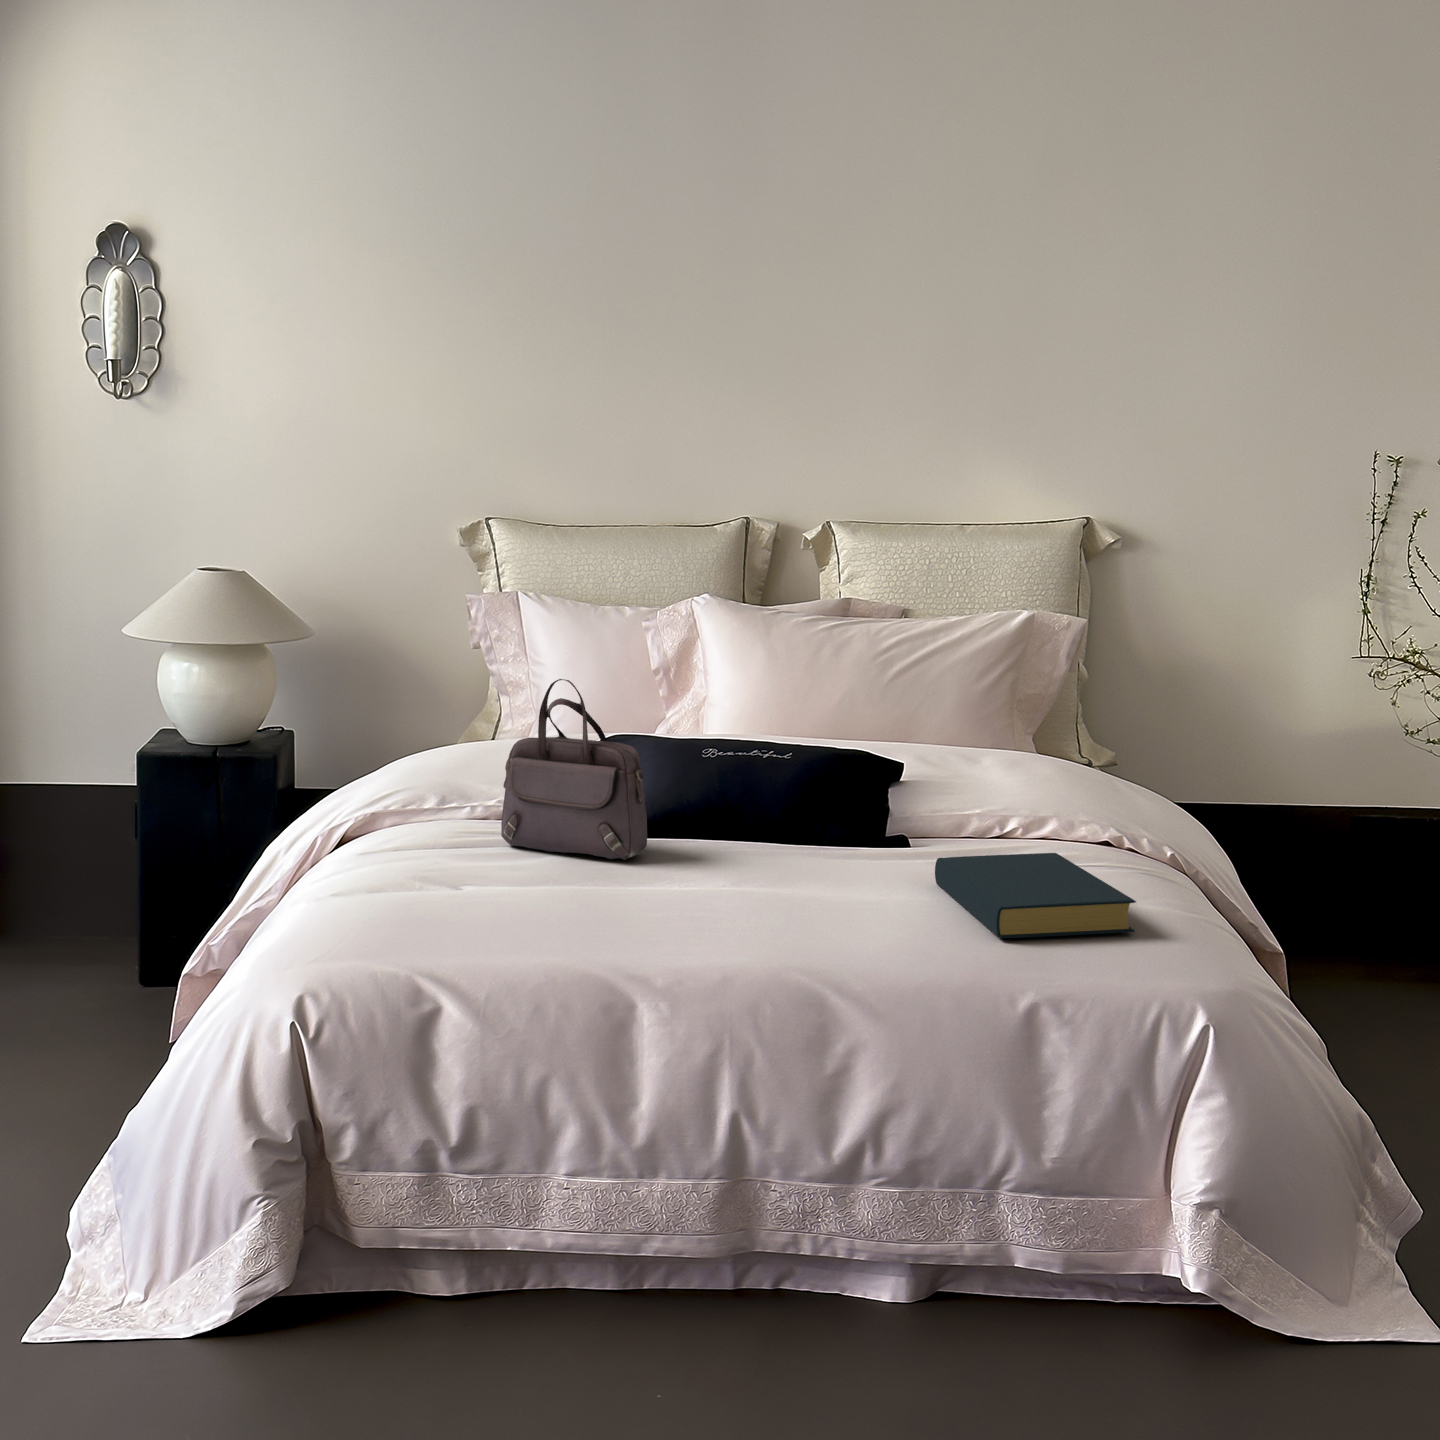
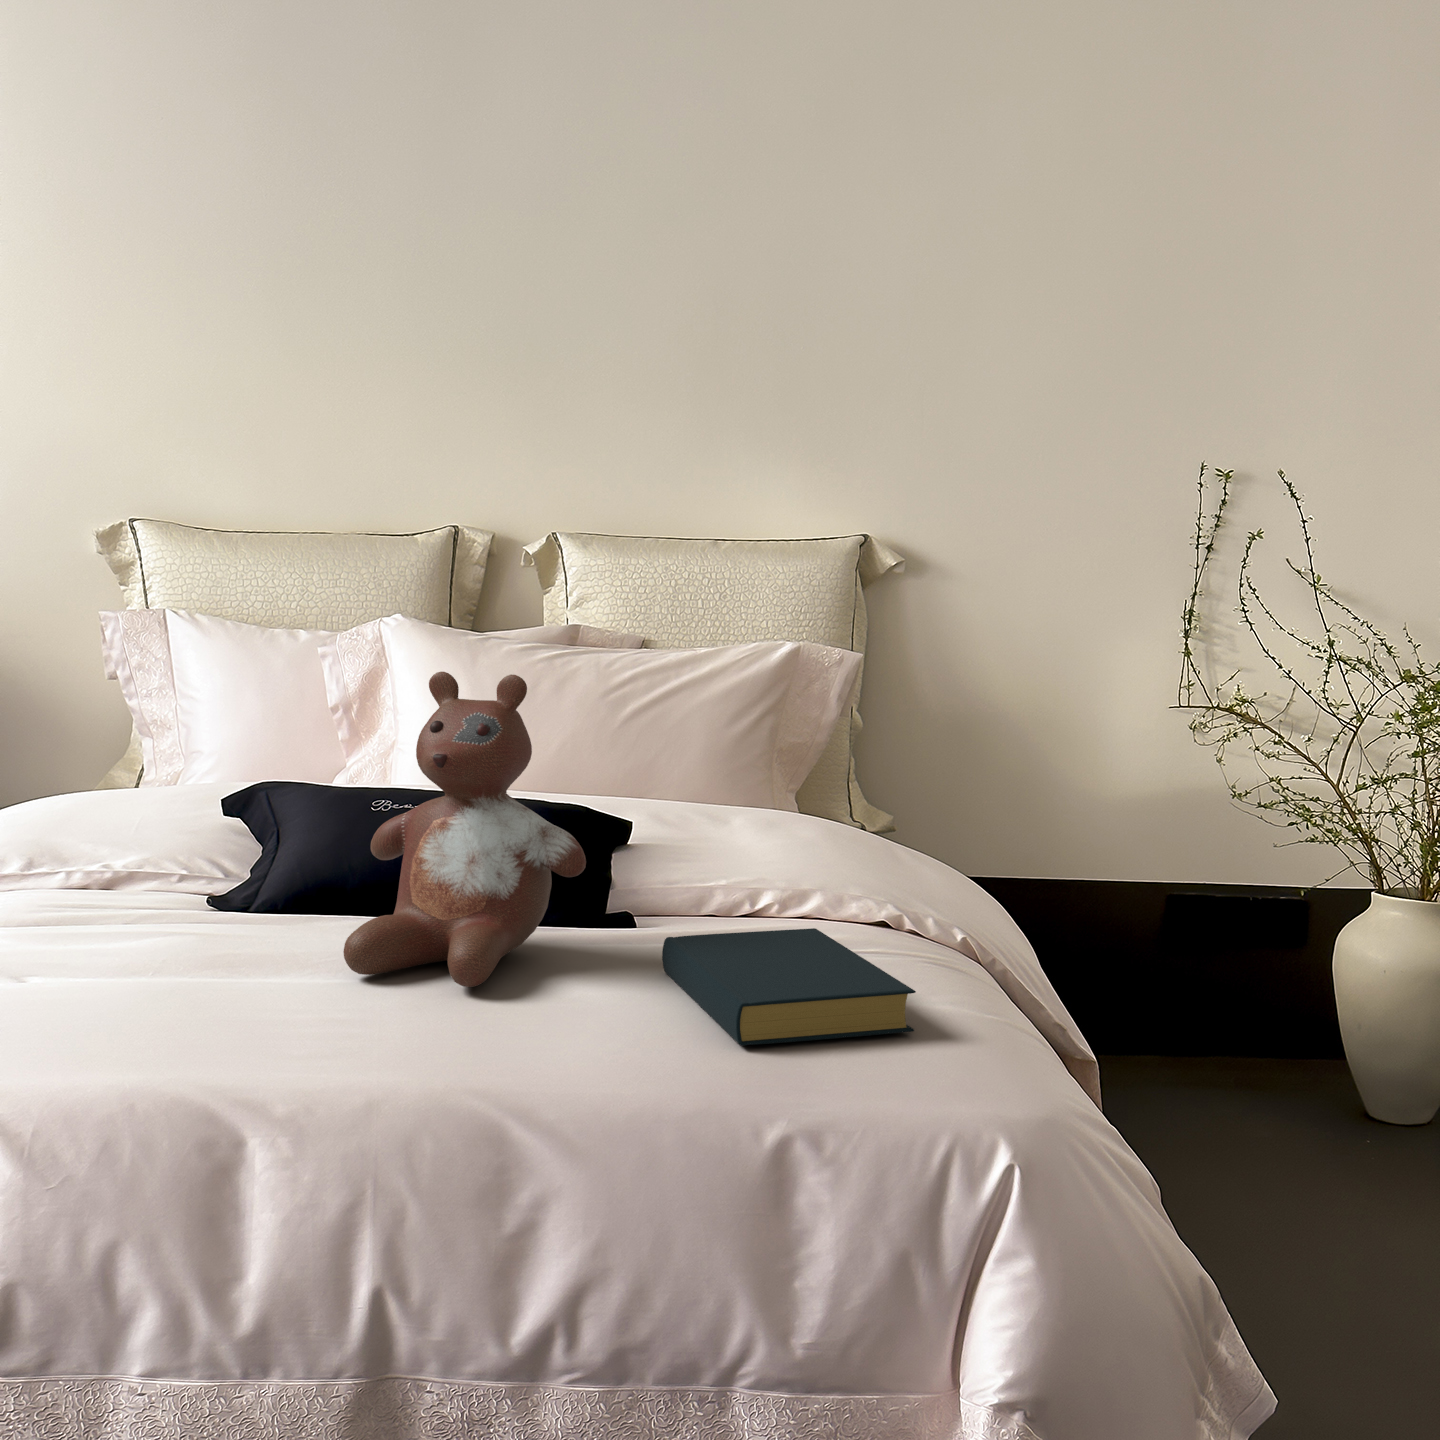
stuffed bear: none [698,655,876,892] -> present [343,672,586,987]
handbag: present [501,679,647,860] -> none [81,701,284,947]

